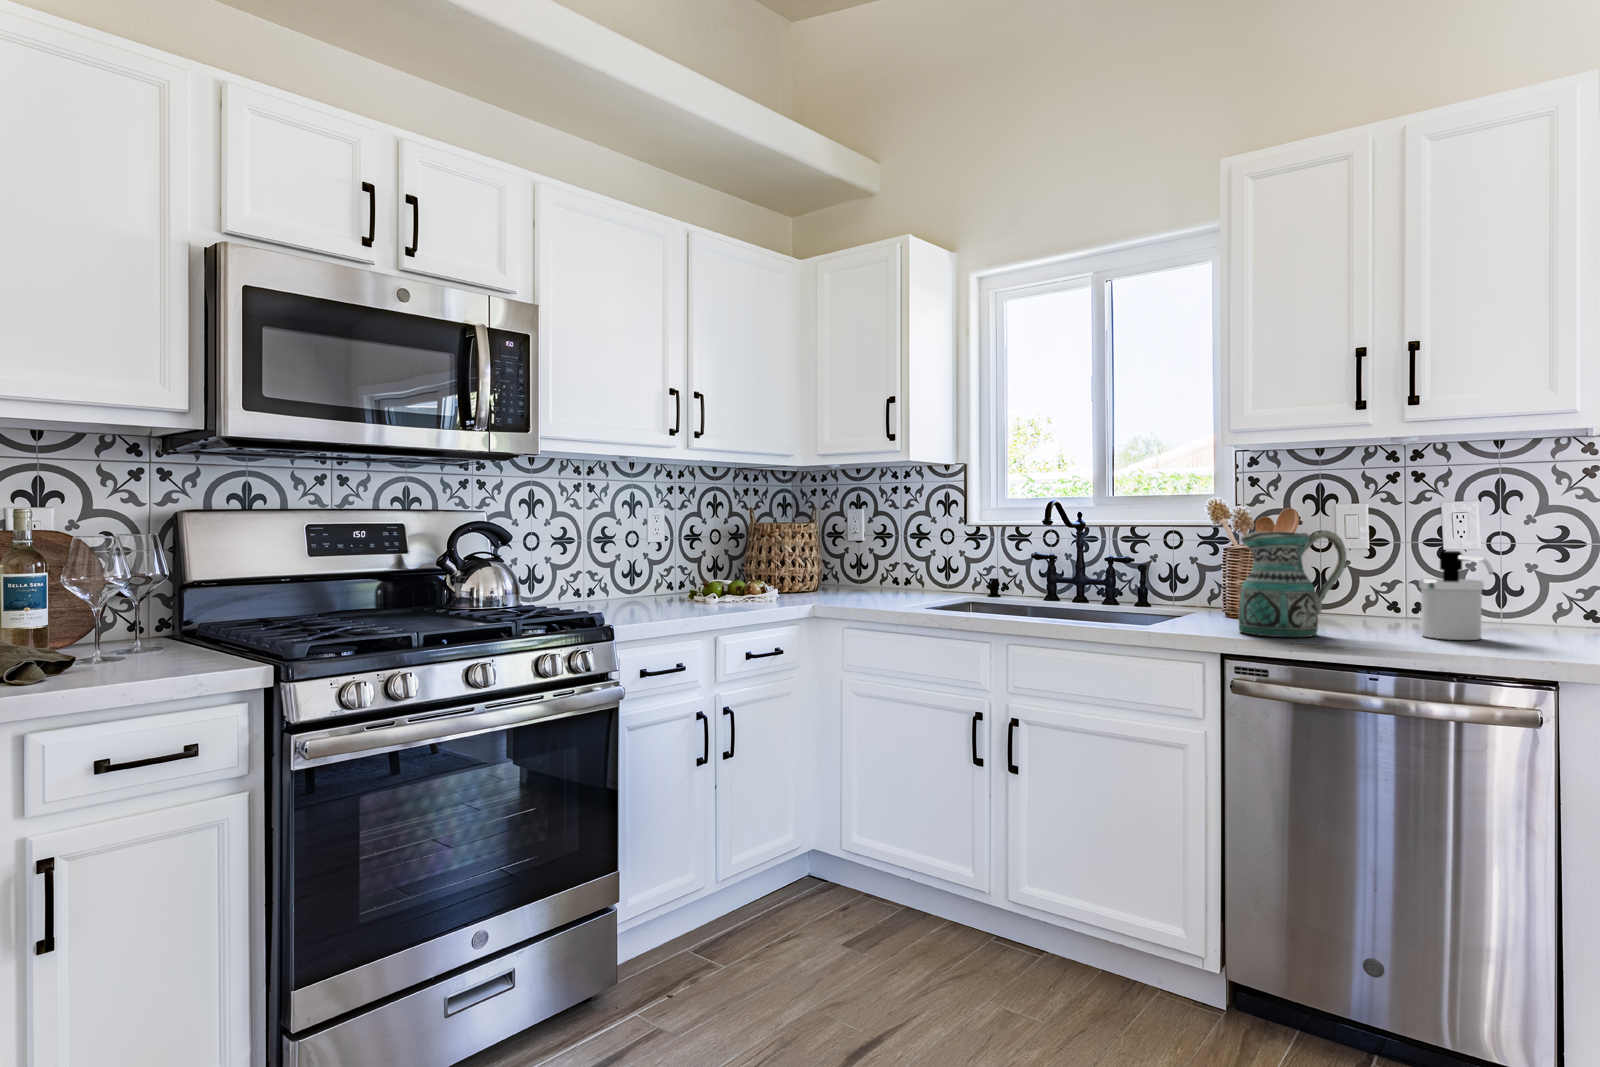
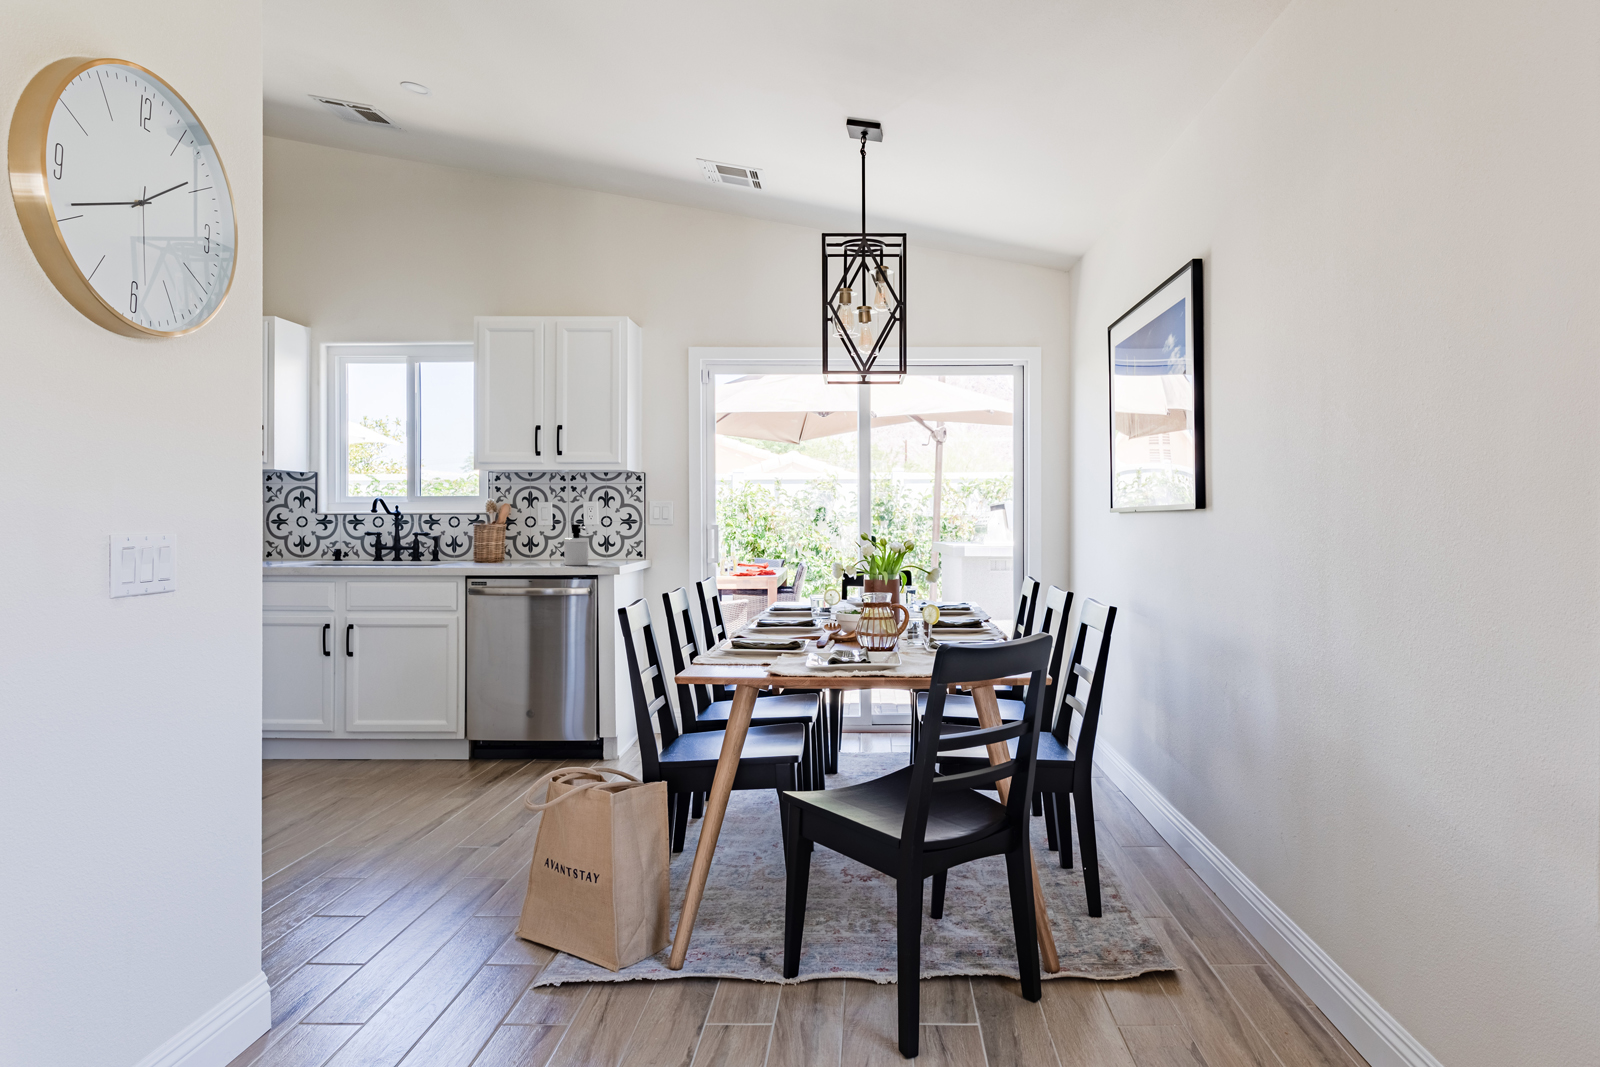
ceramic pitcher: present [1239,530,1346,637] -> none [480,514,531,567]

